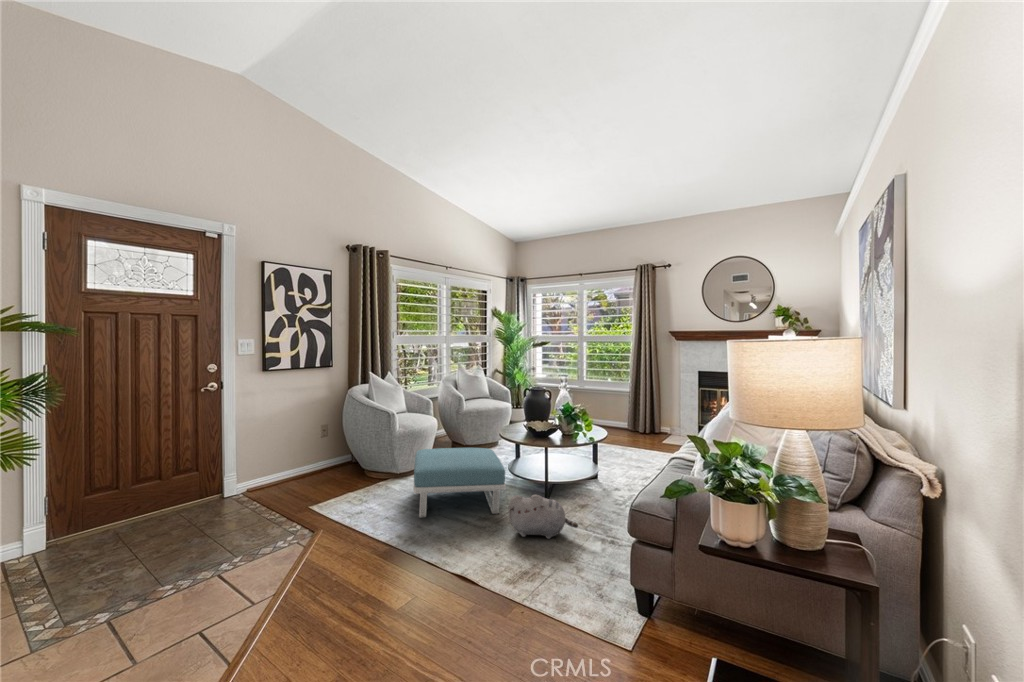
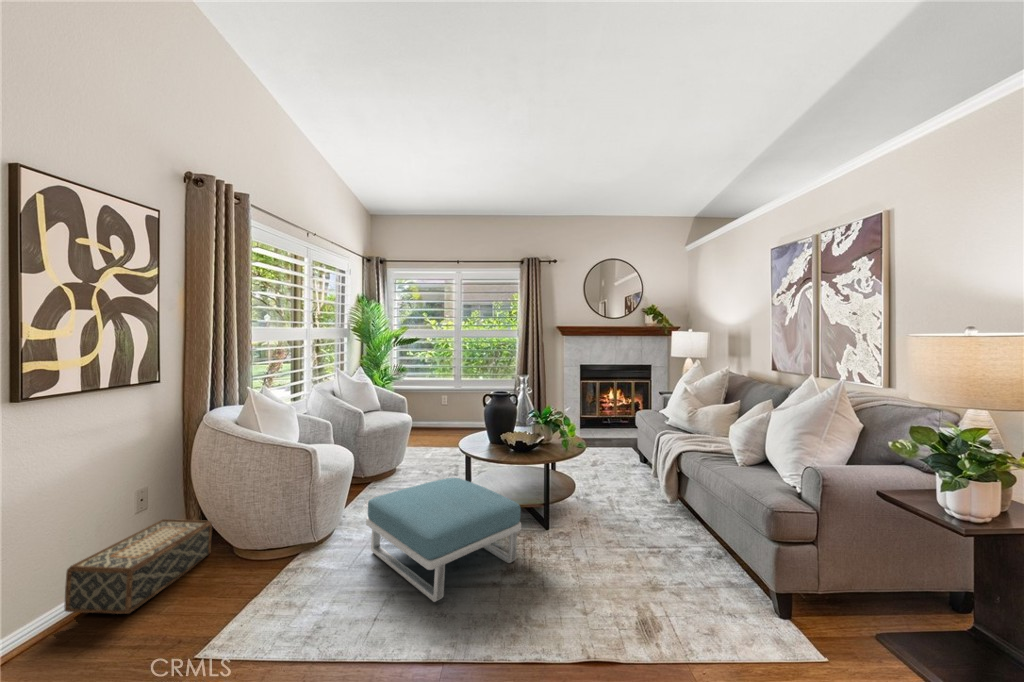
woven basket: none [282,447,351,486] -> present [64,519,212,614]
plush toy: present [508,495,578,539] -> none [555,529,629,584]

